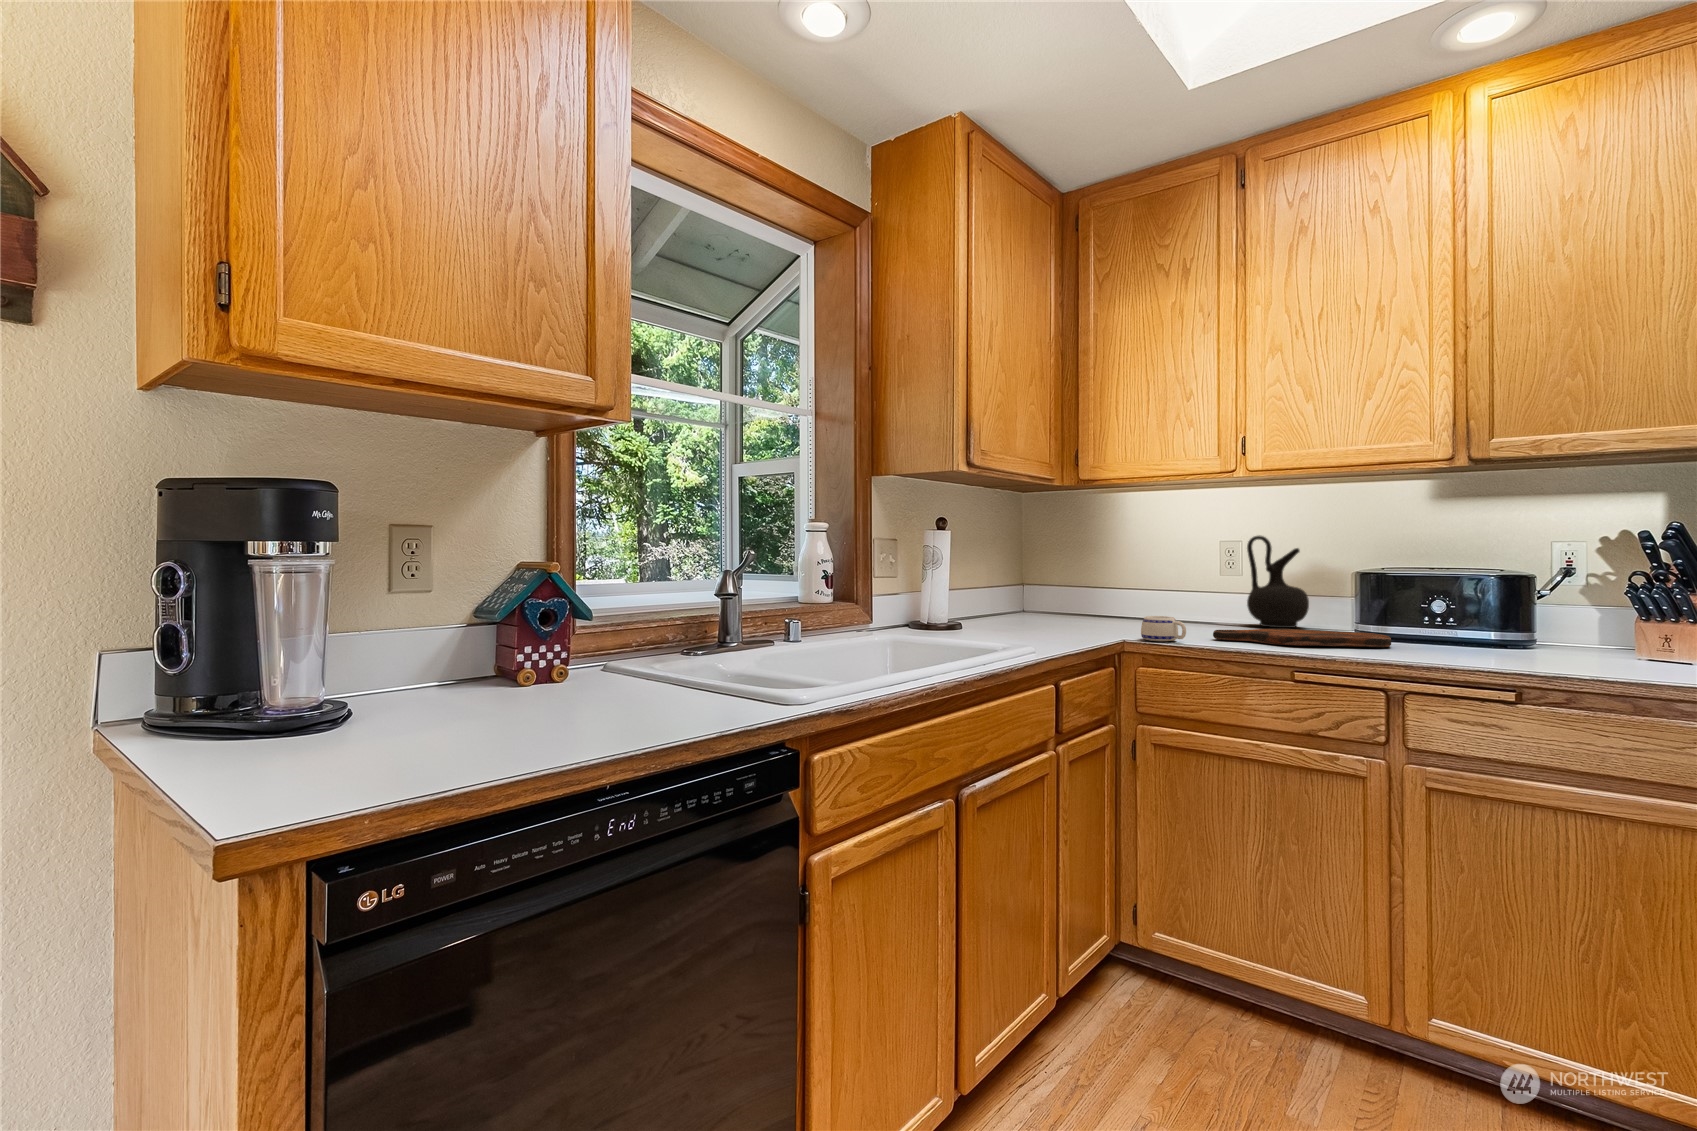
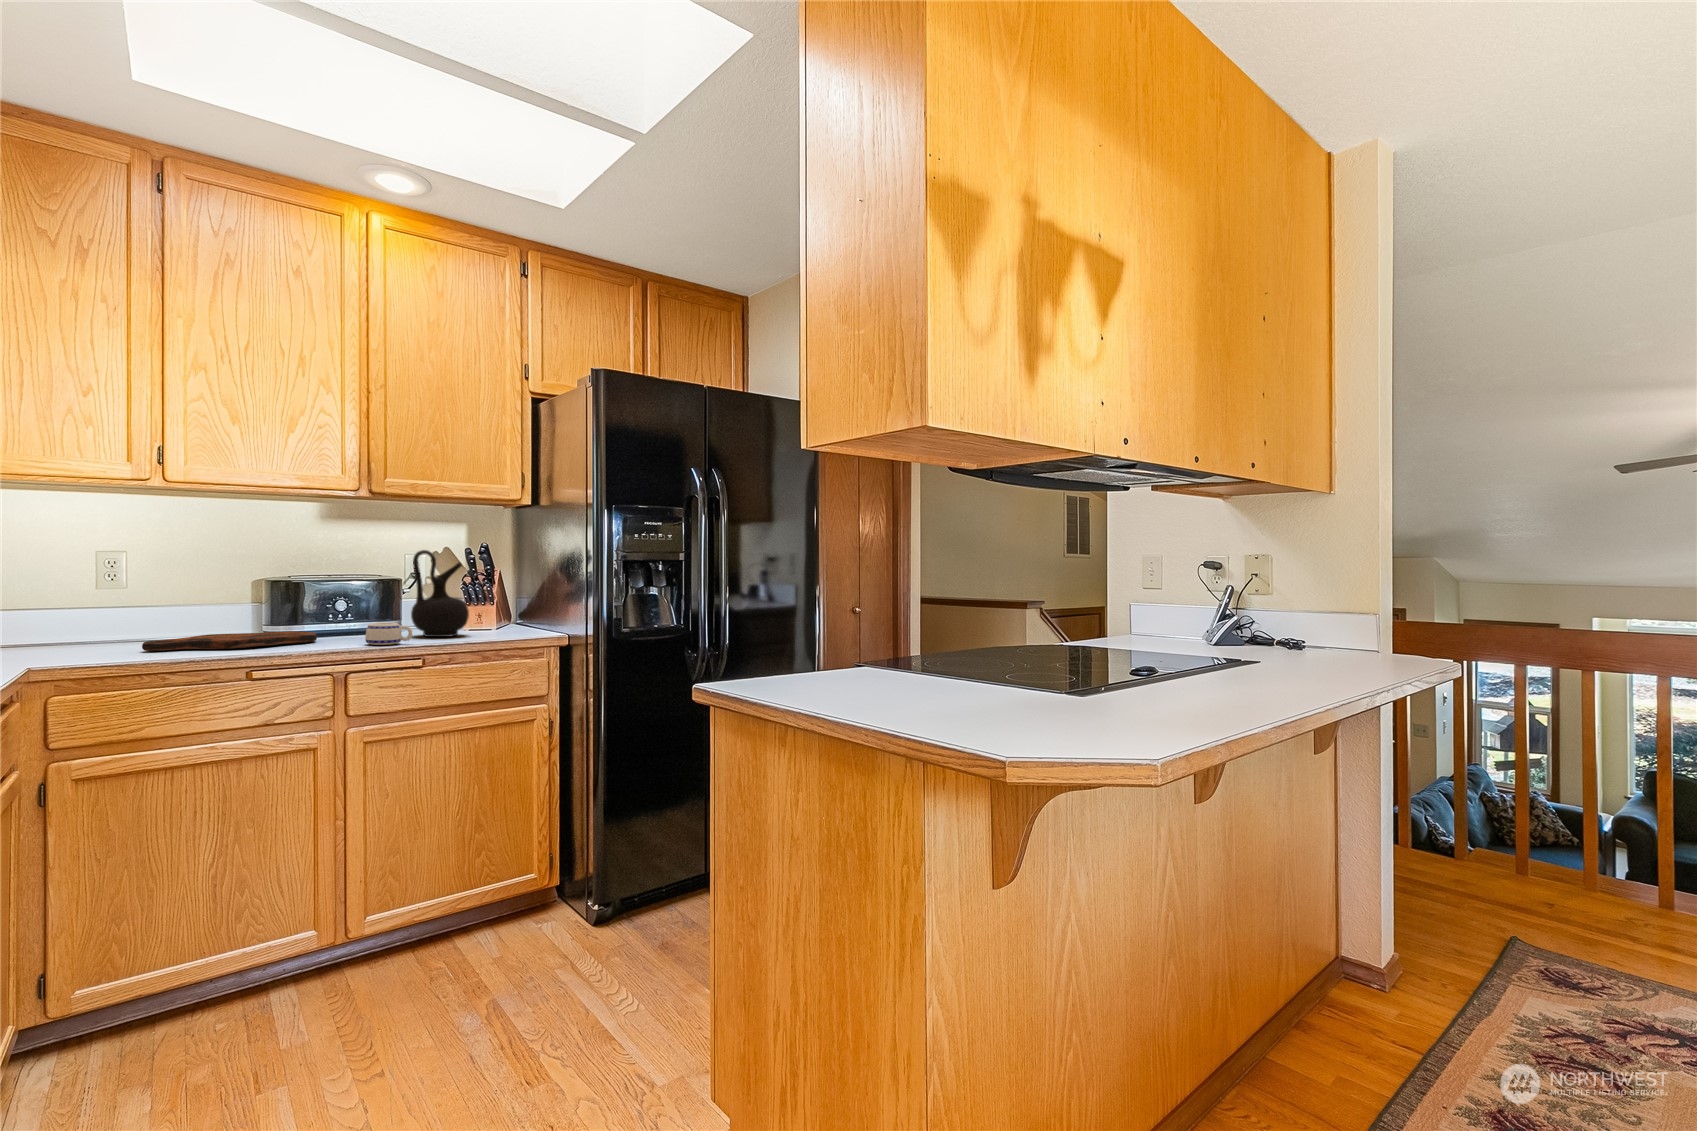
ceramic jug: present [1247,535,1309,628] -> present [411,550,469,637]
mug: present [1141,616,1186,641] -> present [365,623,412,645]

